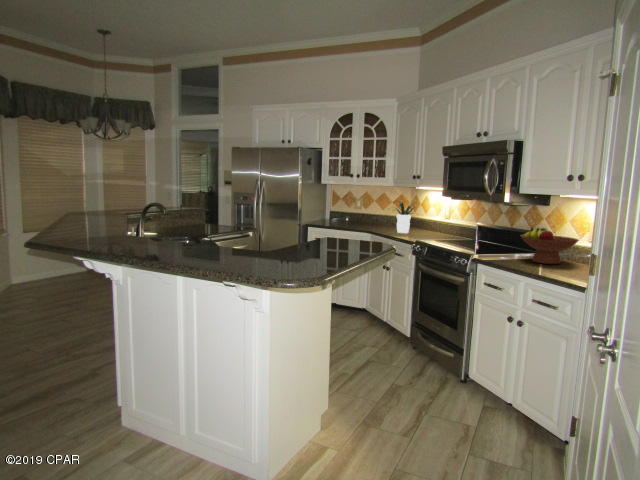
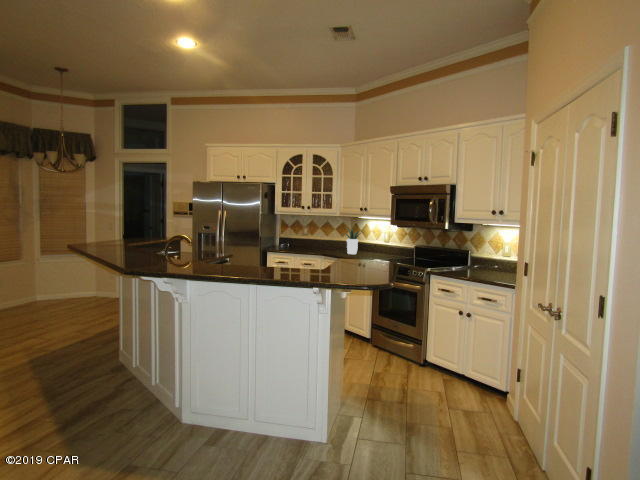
fruit bowl: present [520,228,579,264] -> none [459,247,499,273]

